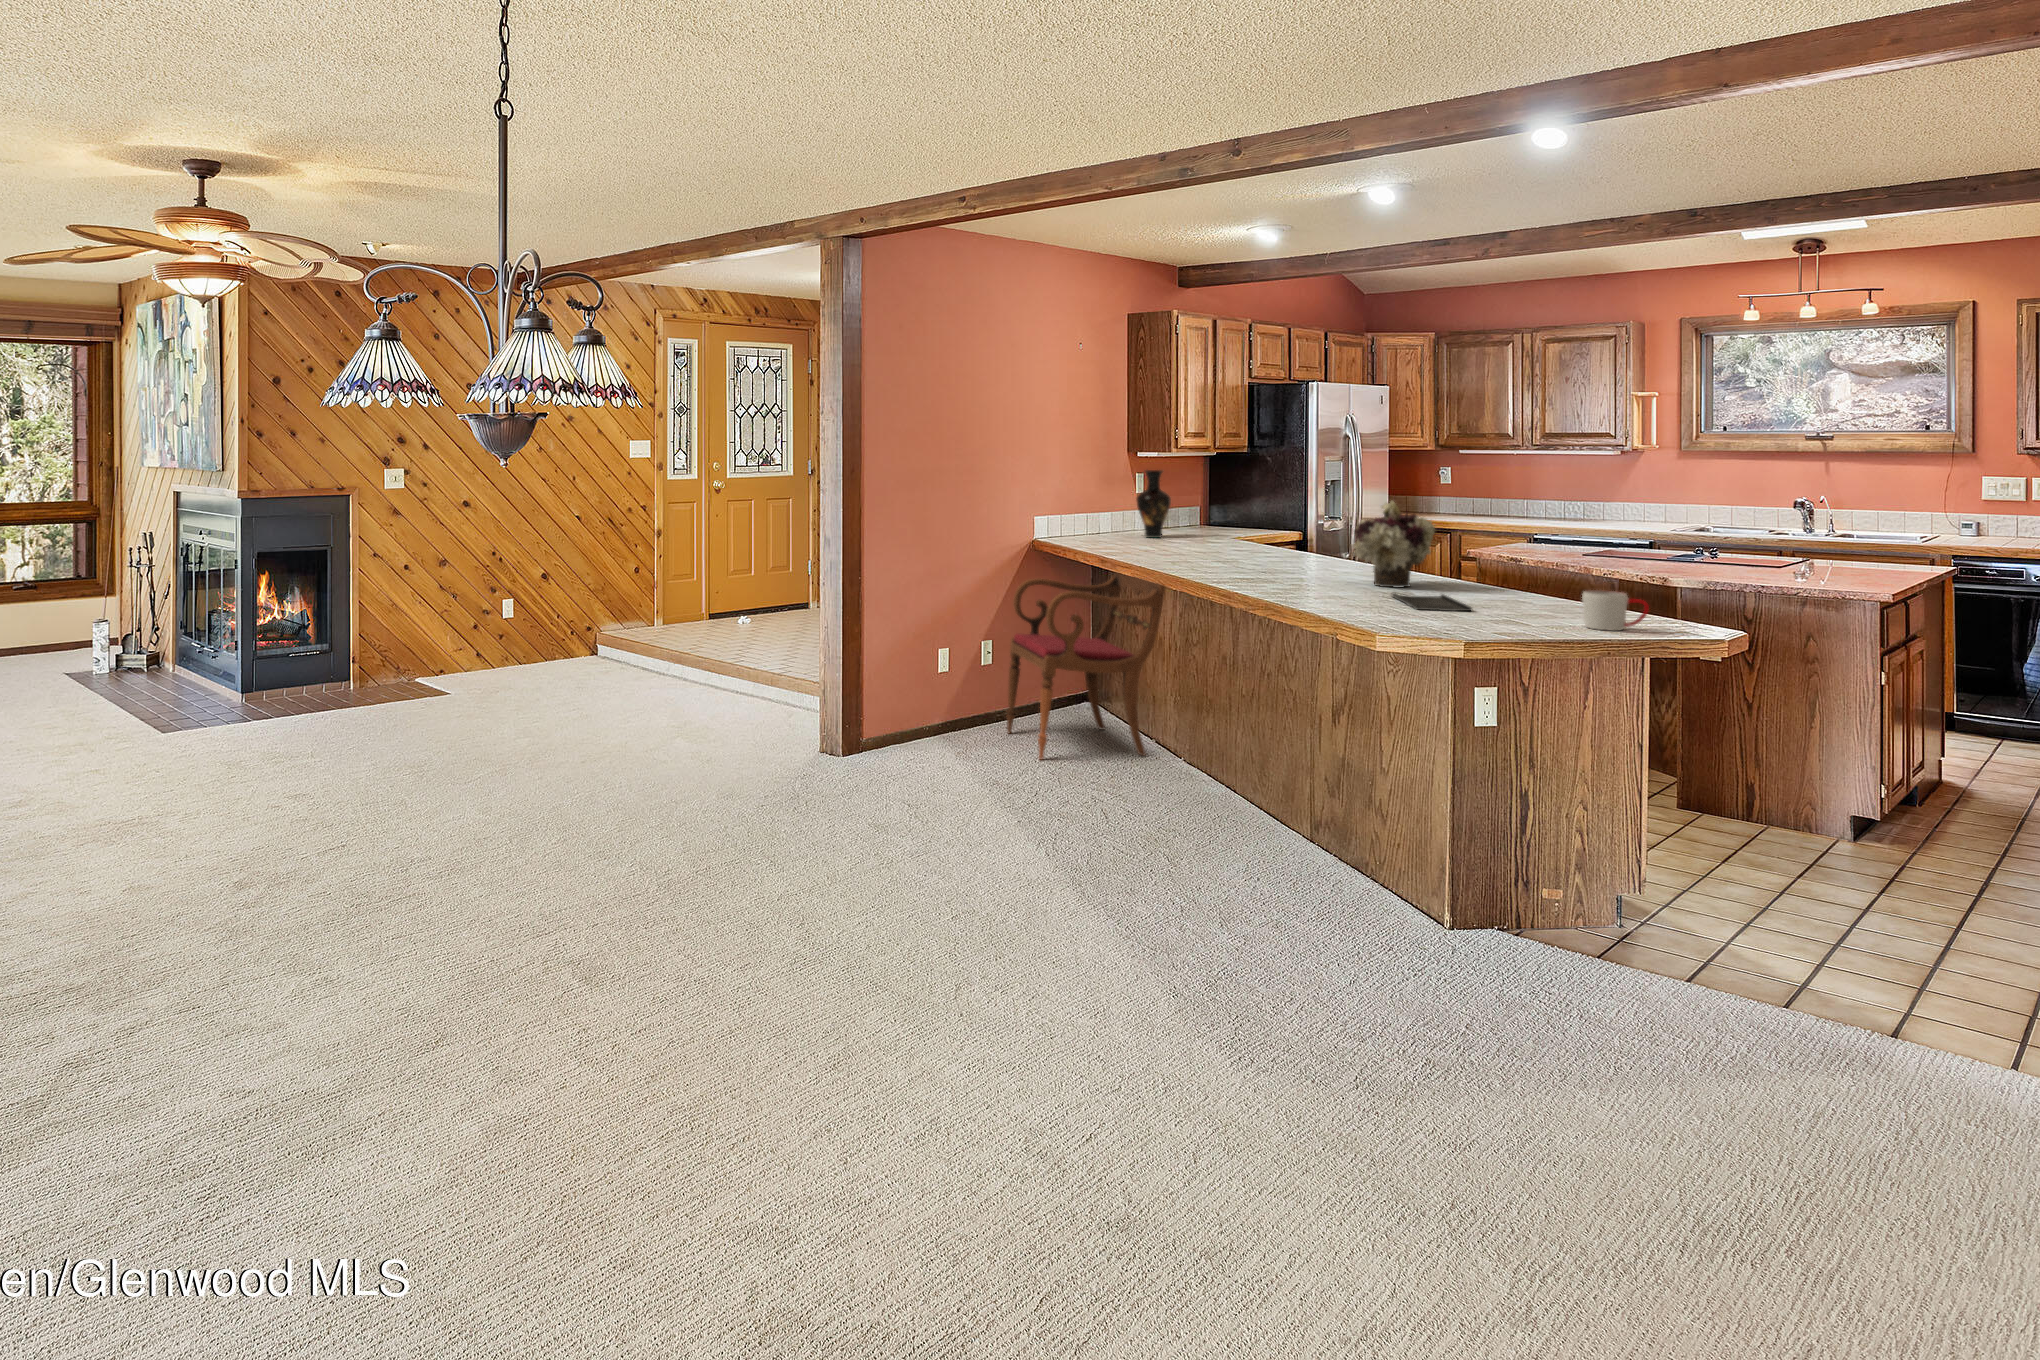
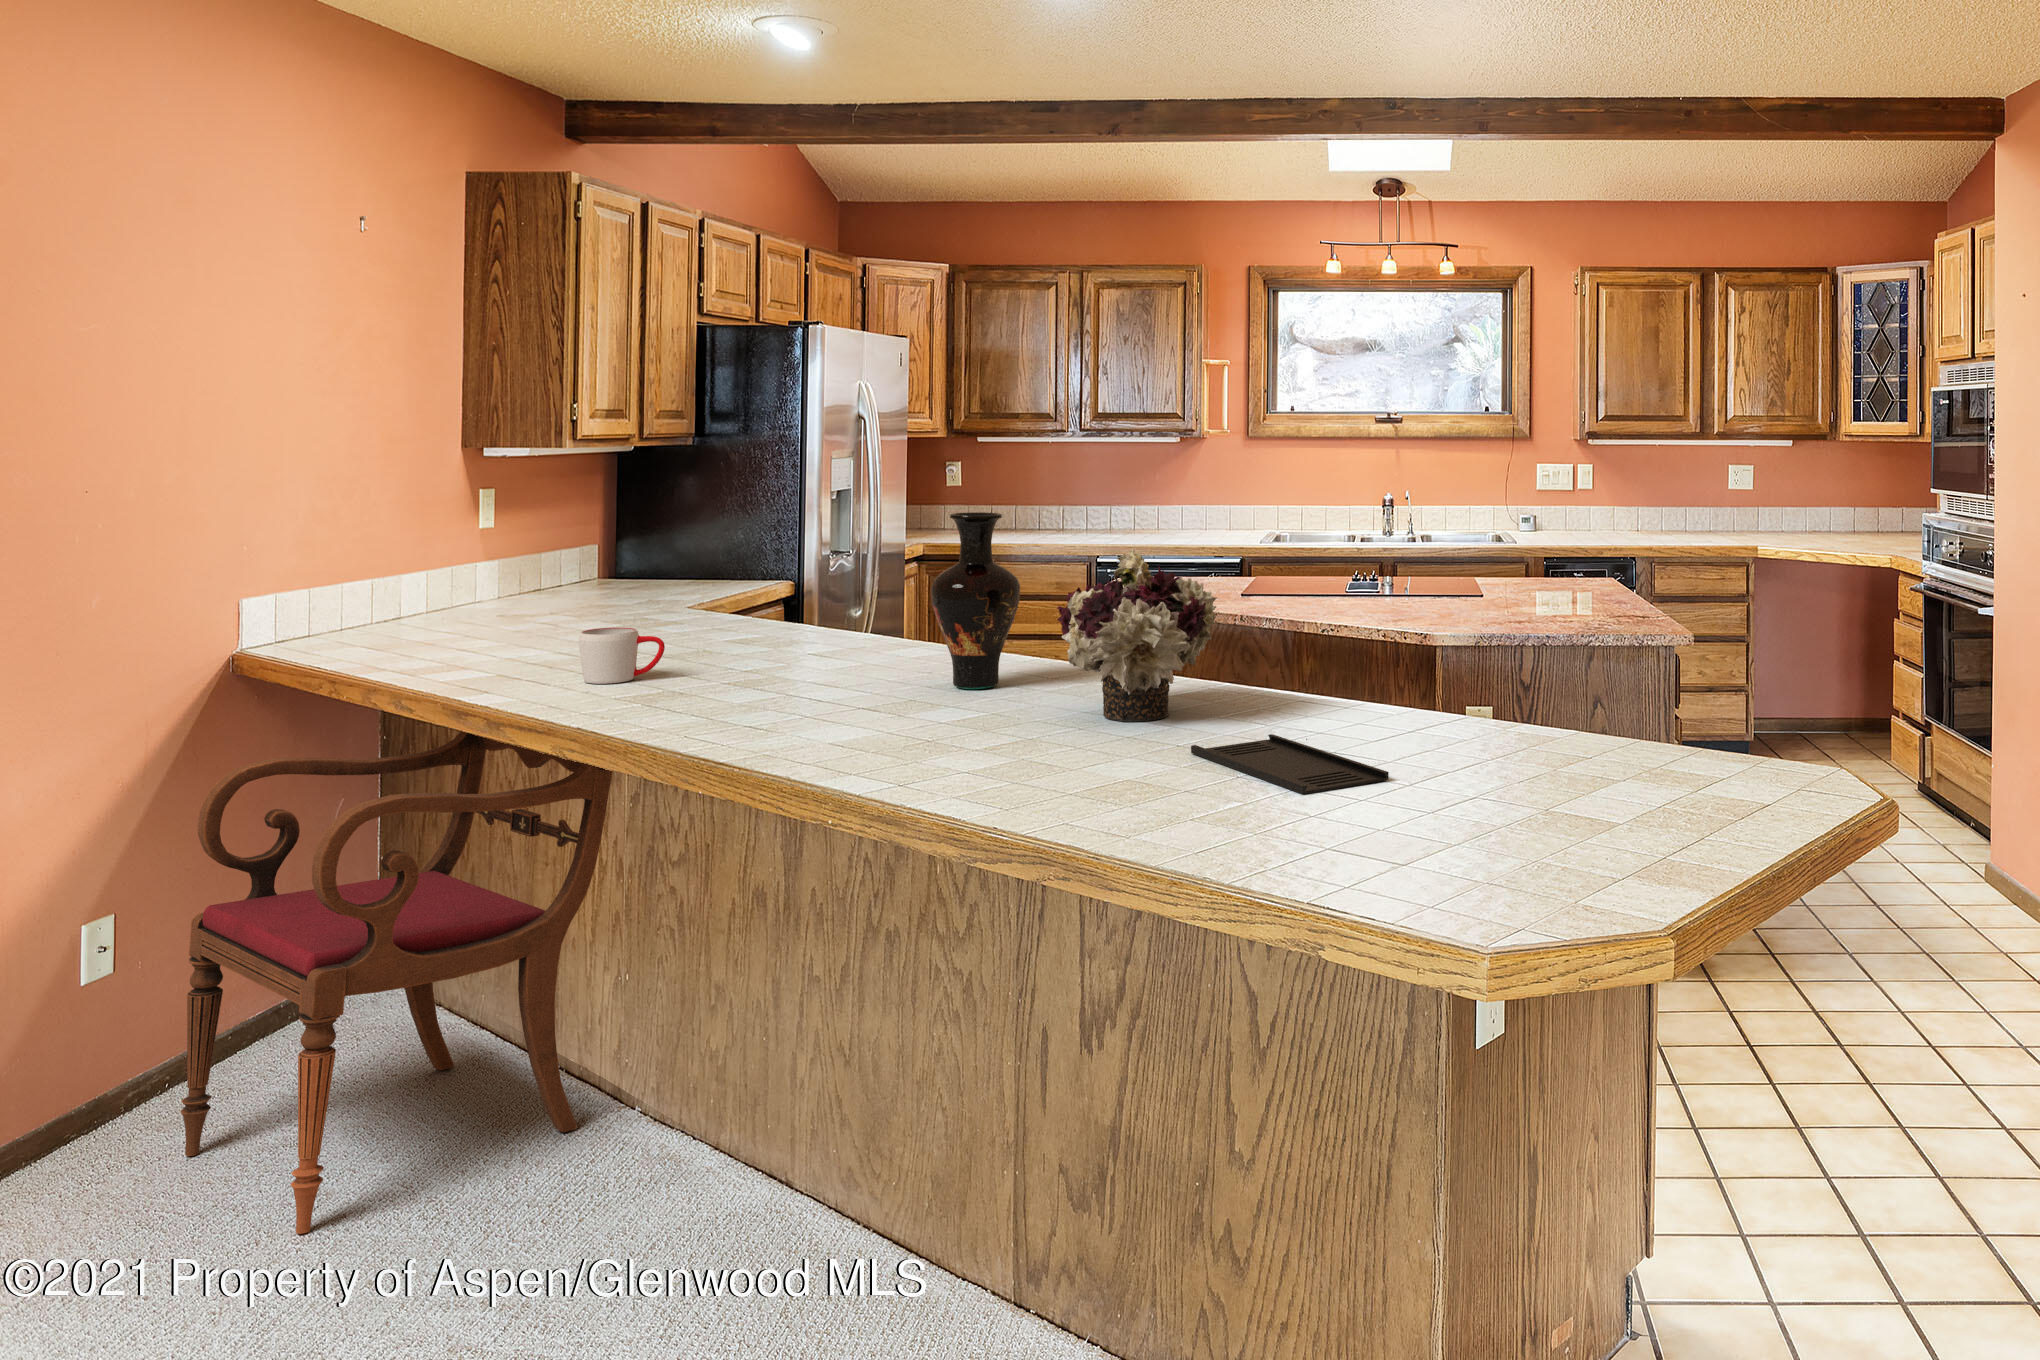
vase: present [1137,470,1171,538] -> present [931,512,1020,689]
mug: present [1582,590,1649,631] -> present [579,627,665,684]

